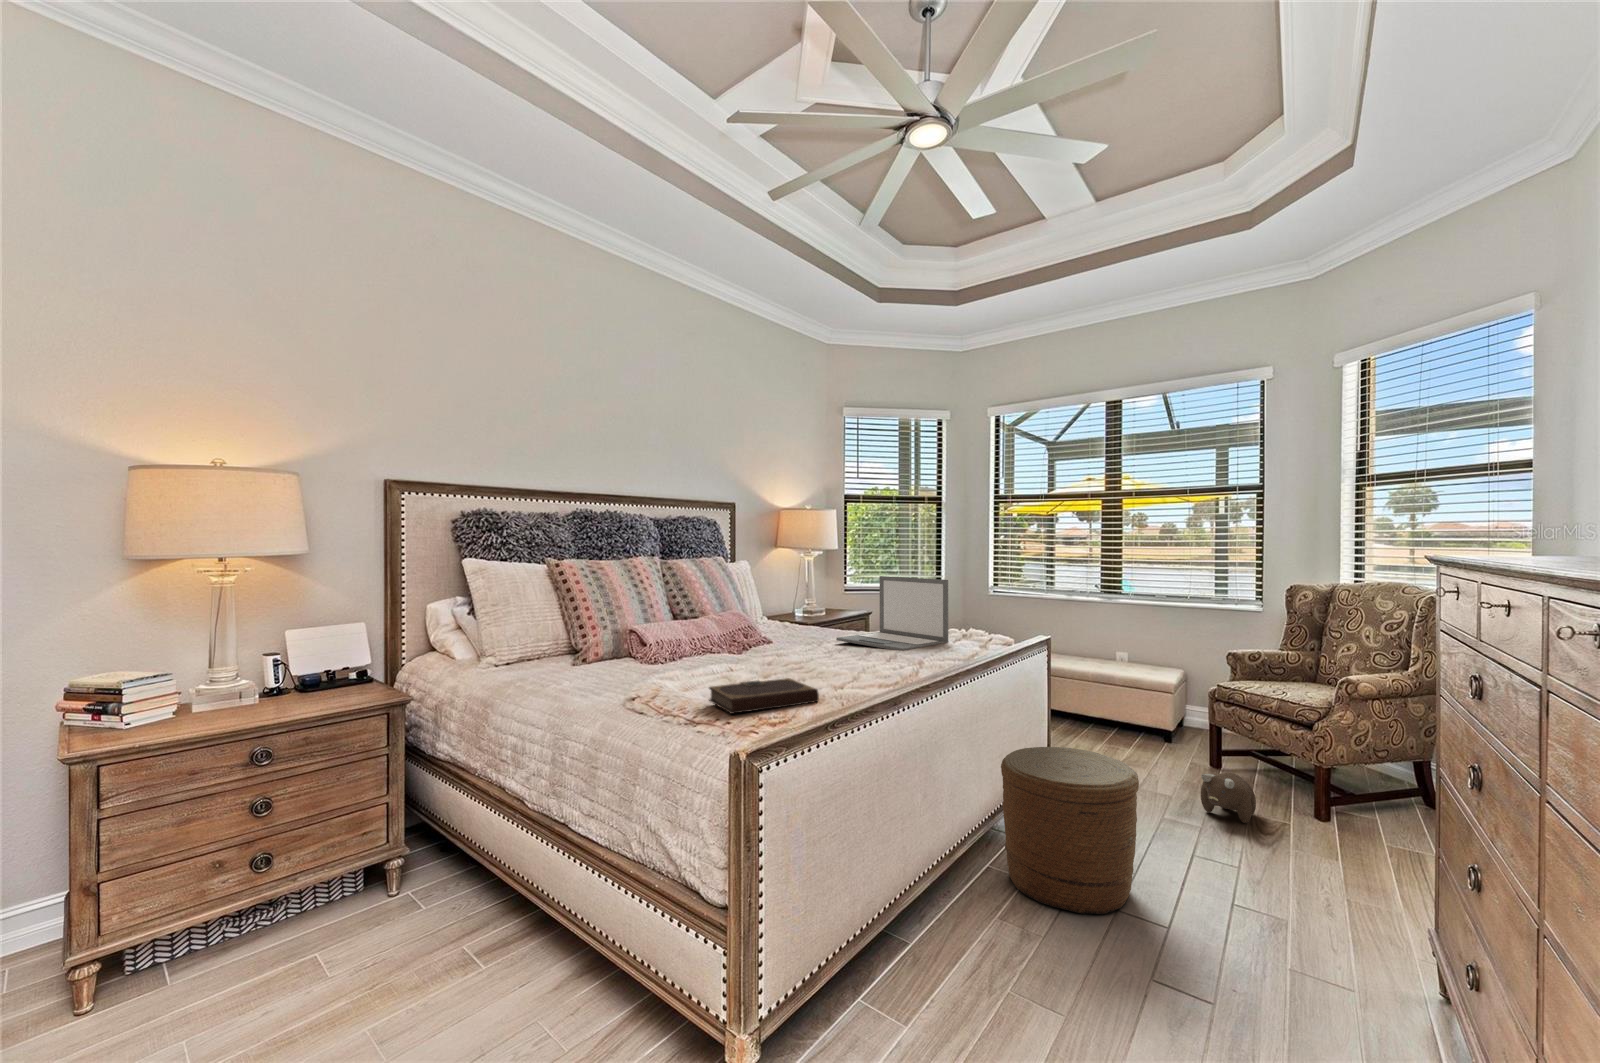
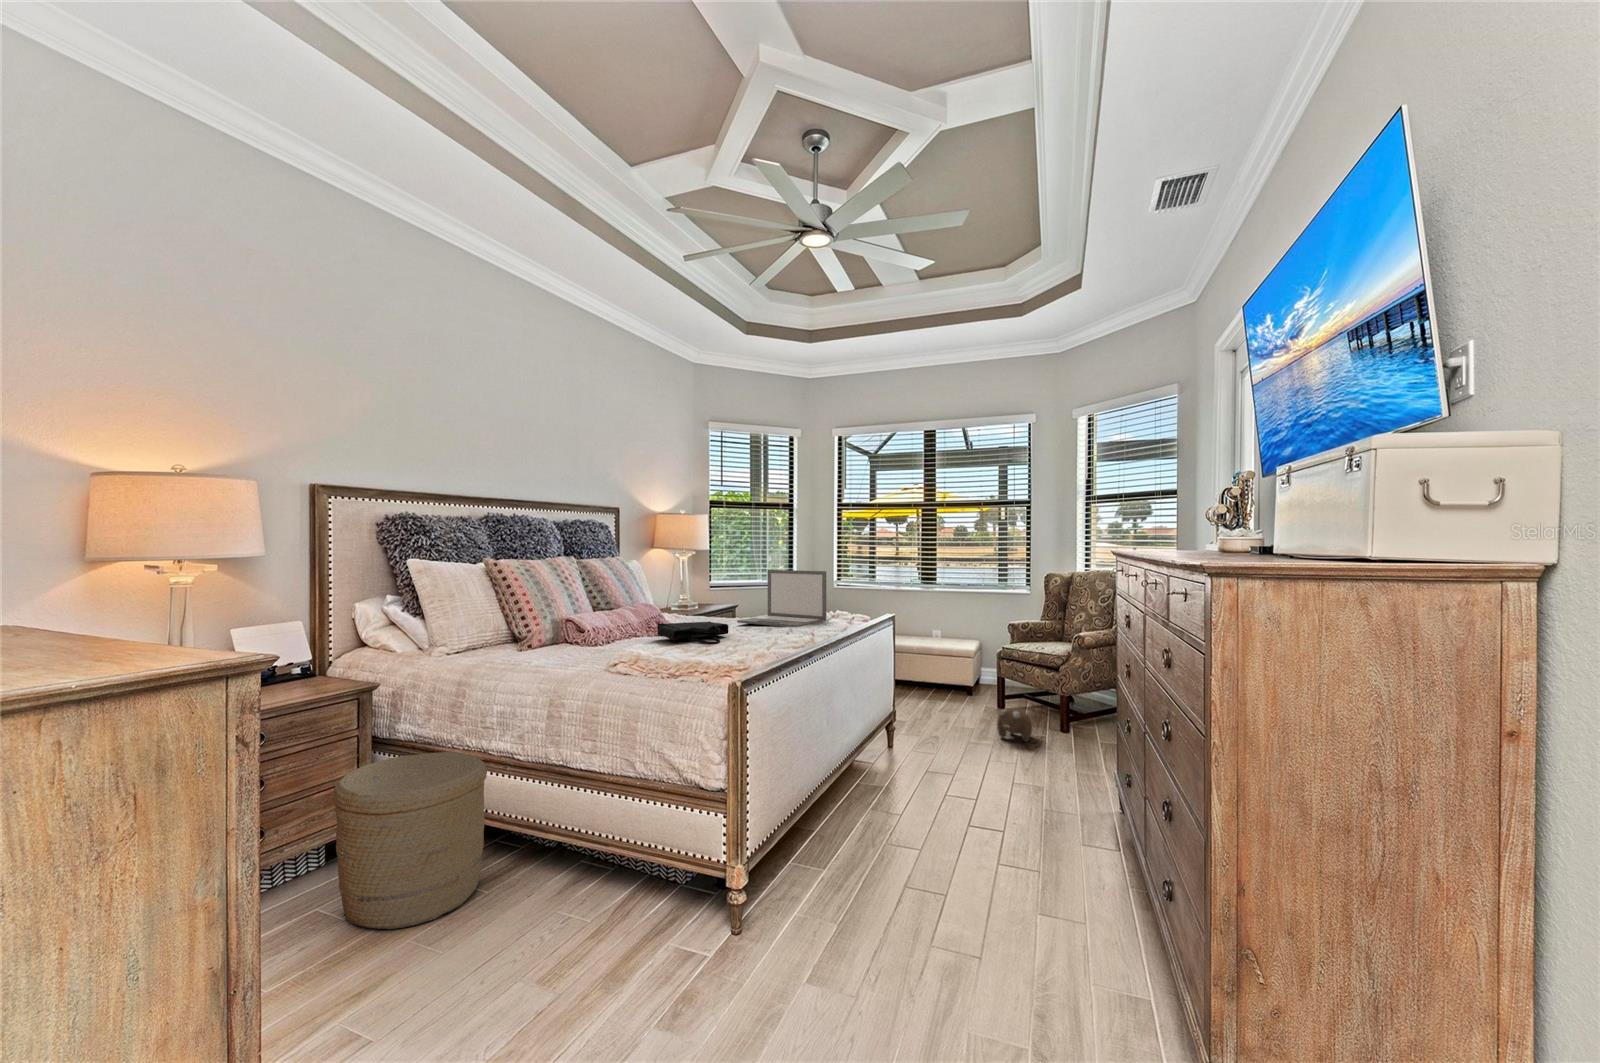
tote bag: none [728,639,809,672] -> present [657,621,729,644]
notebook: present [709,678,819,714] -> none [686,644,769,668]
woven basket: present [1001,747,1139,914] -> present [333,752,487,930]

